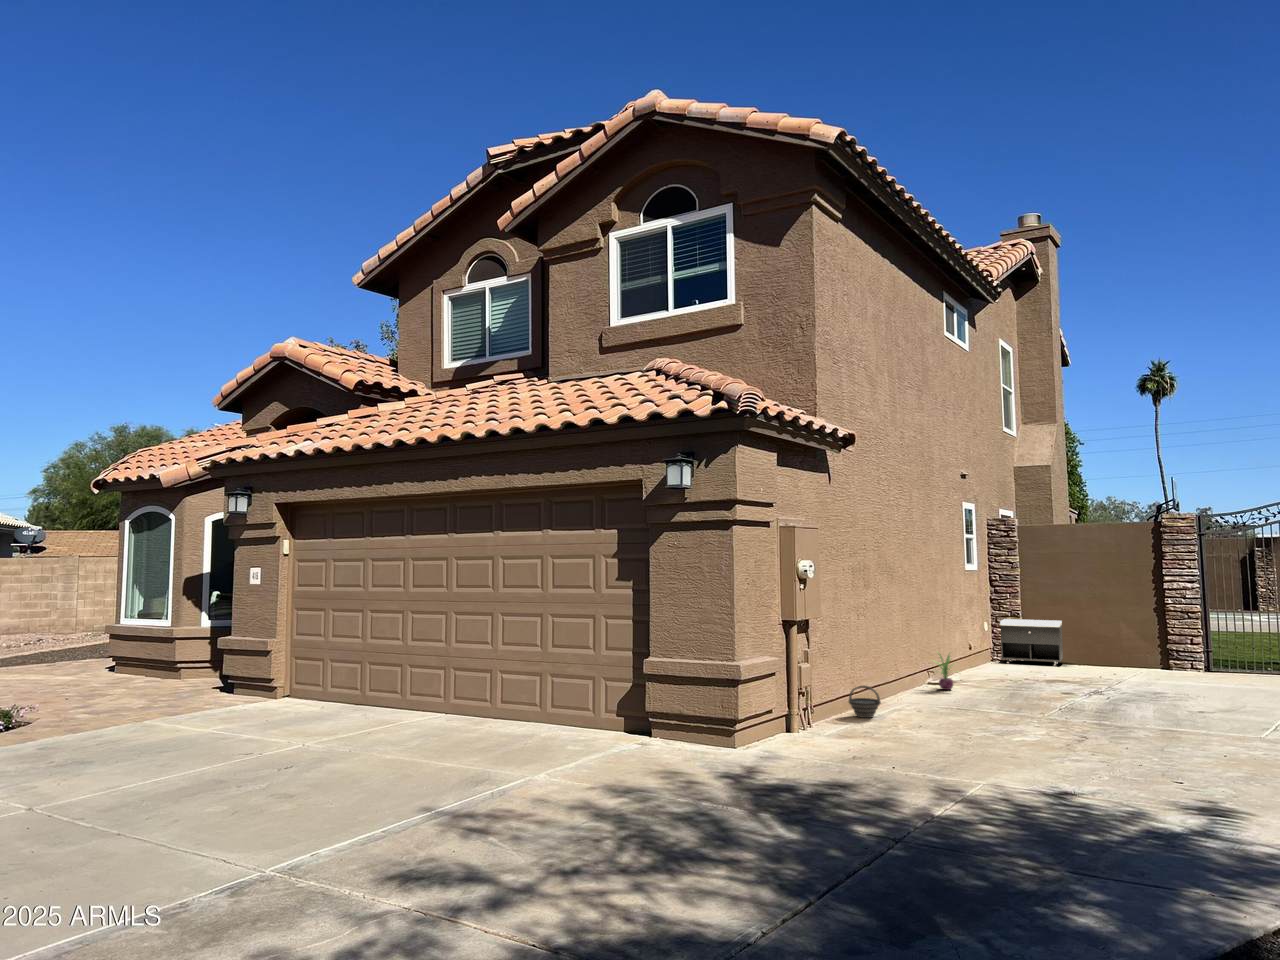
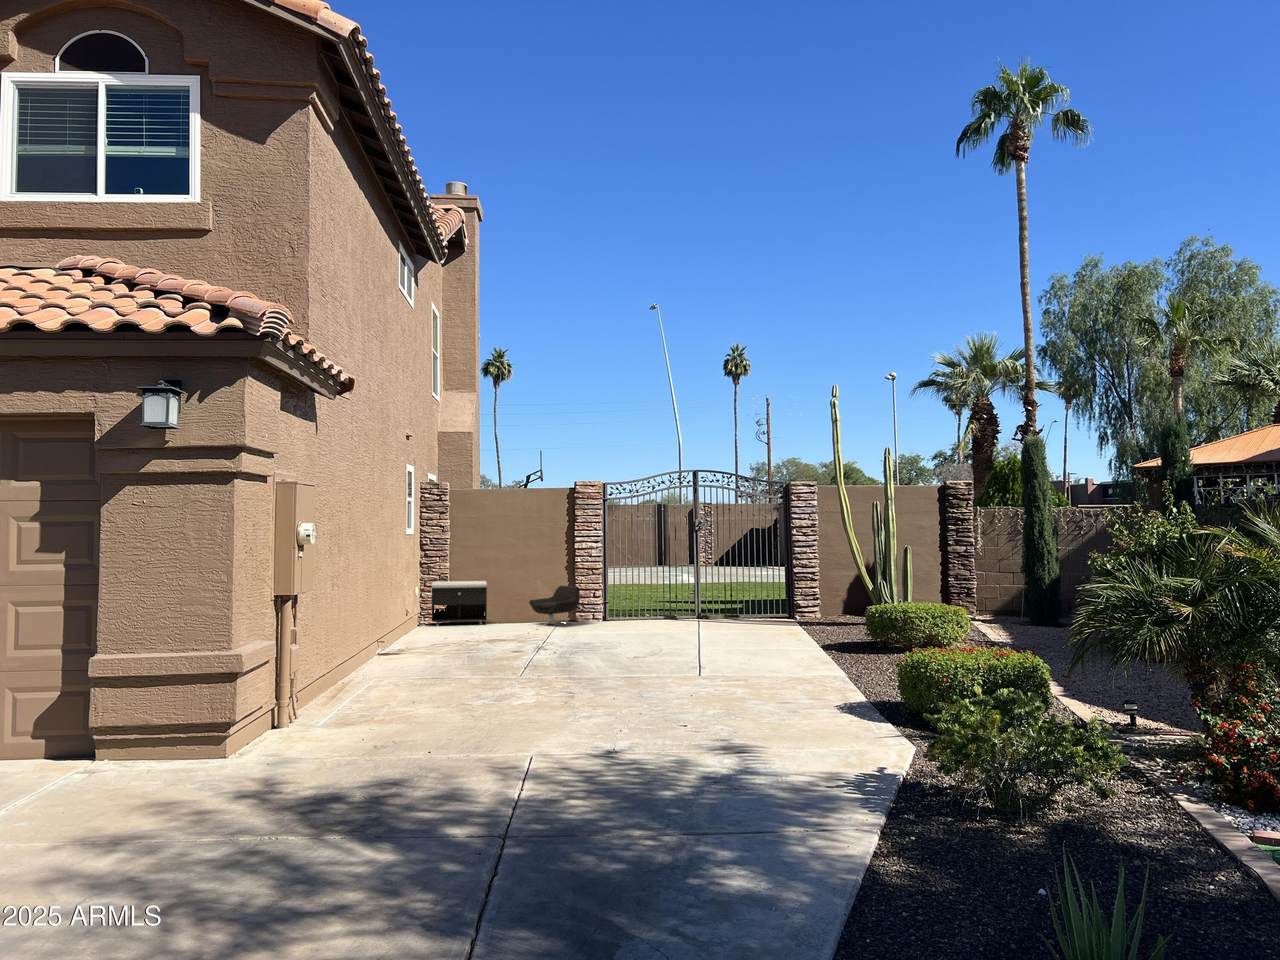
lounge chair: none [1109,630,1170,674] -> present [529,586,580,626]
decorative plant: present [936,654,953,690] -> none [376,618,423,658]
bucket: present [849,686,881,718] -> none [326,662,363,698]

